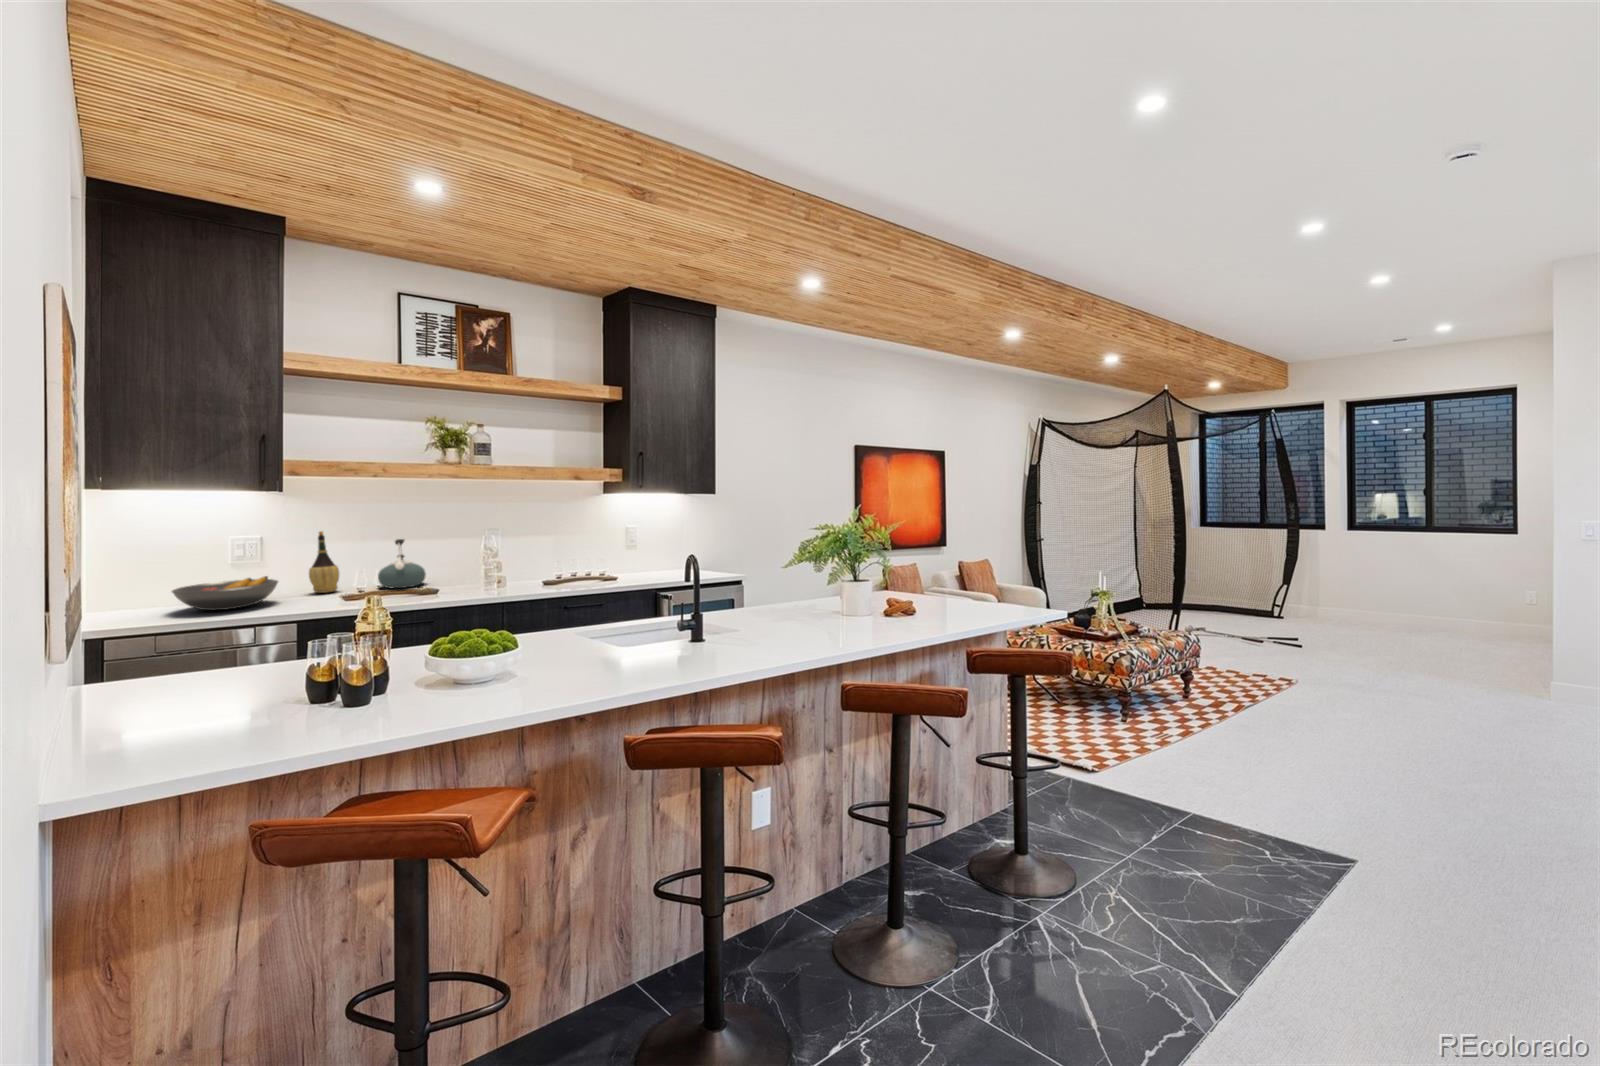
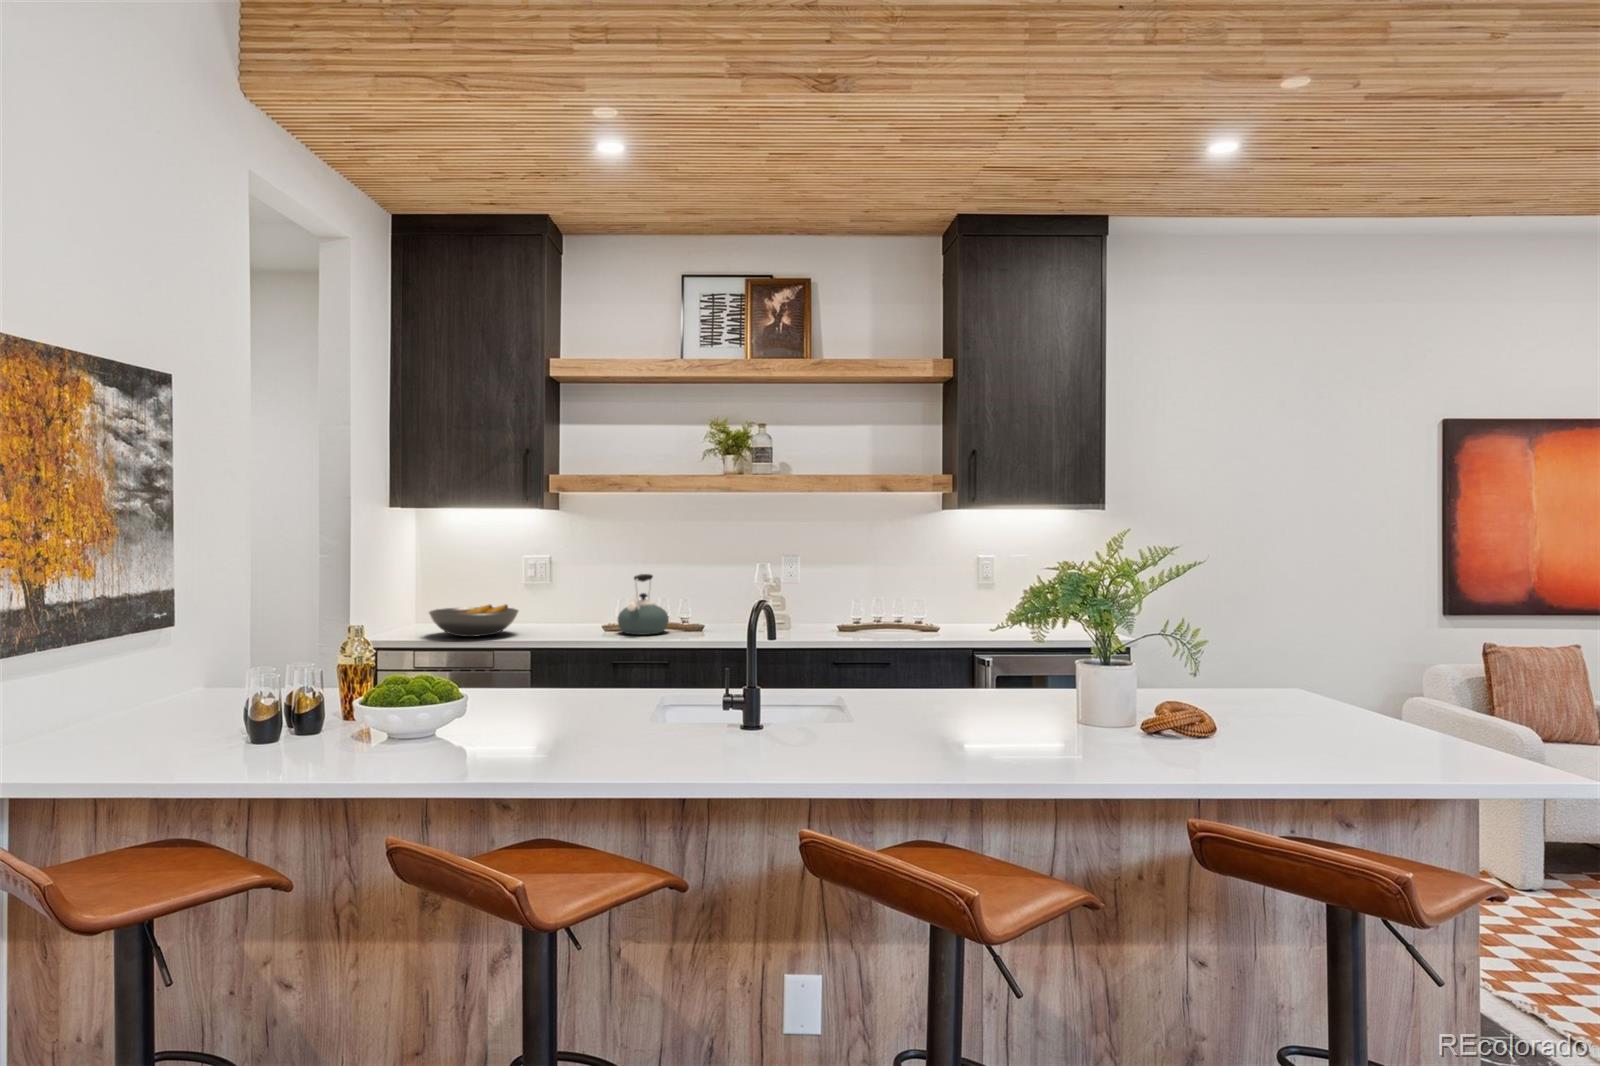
wine bottle: present [309,531,339,593] -> none [555,559,584,631]

